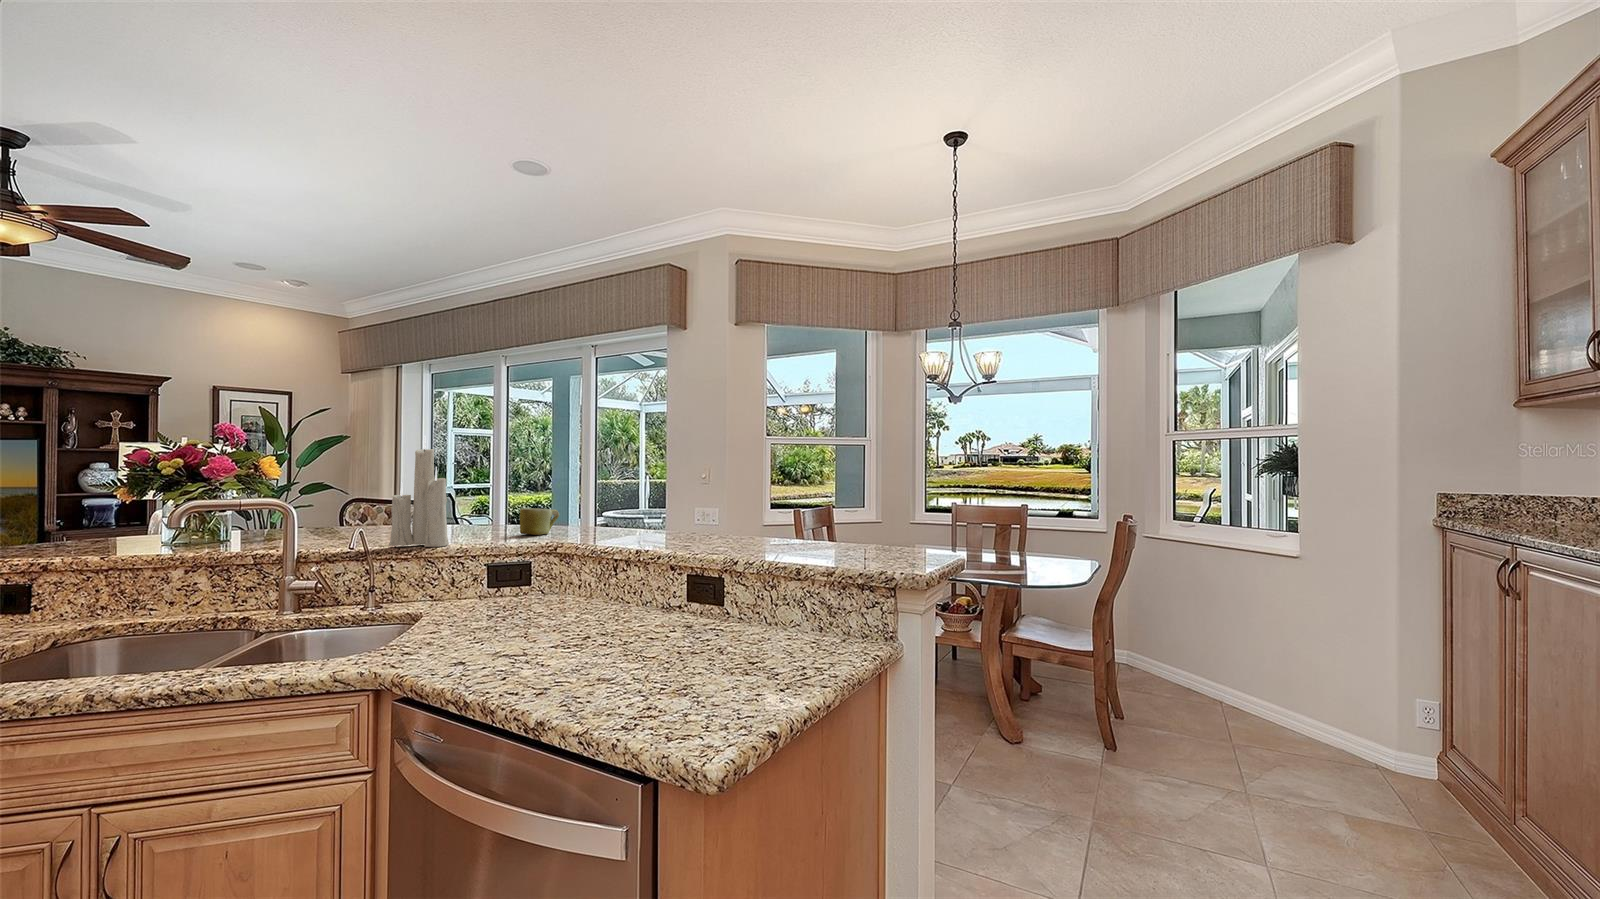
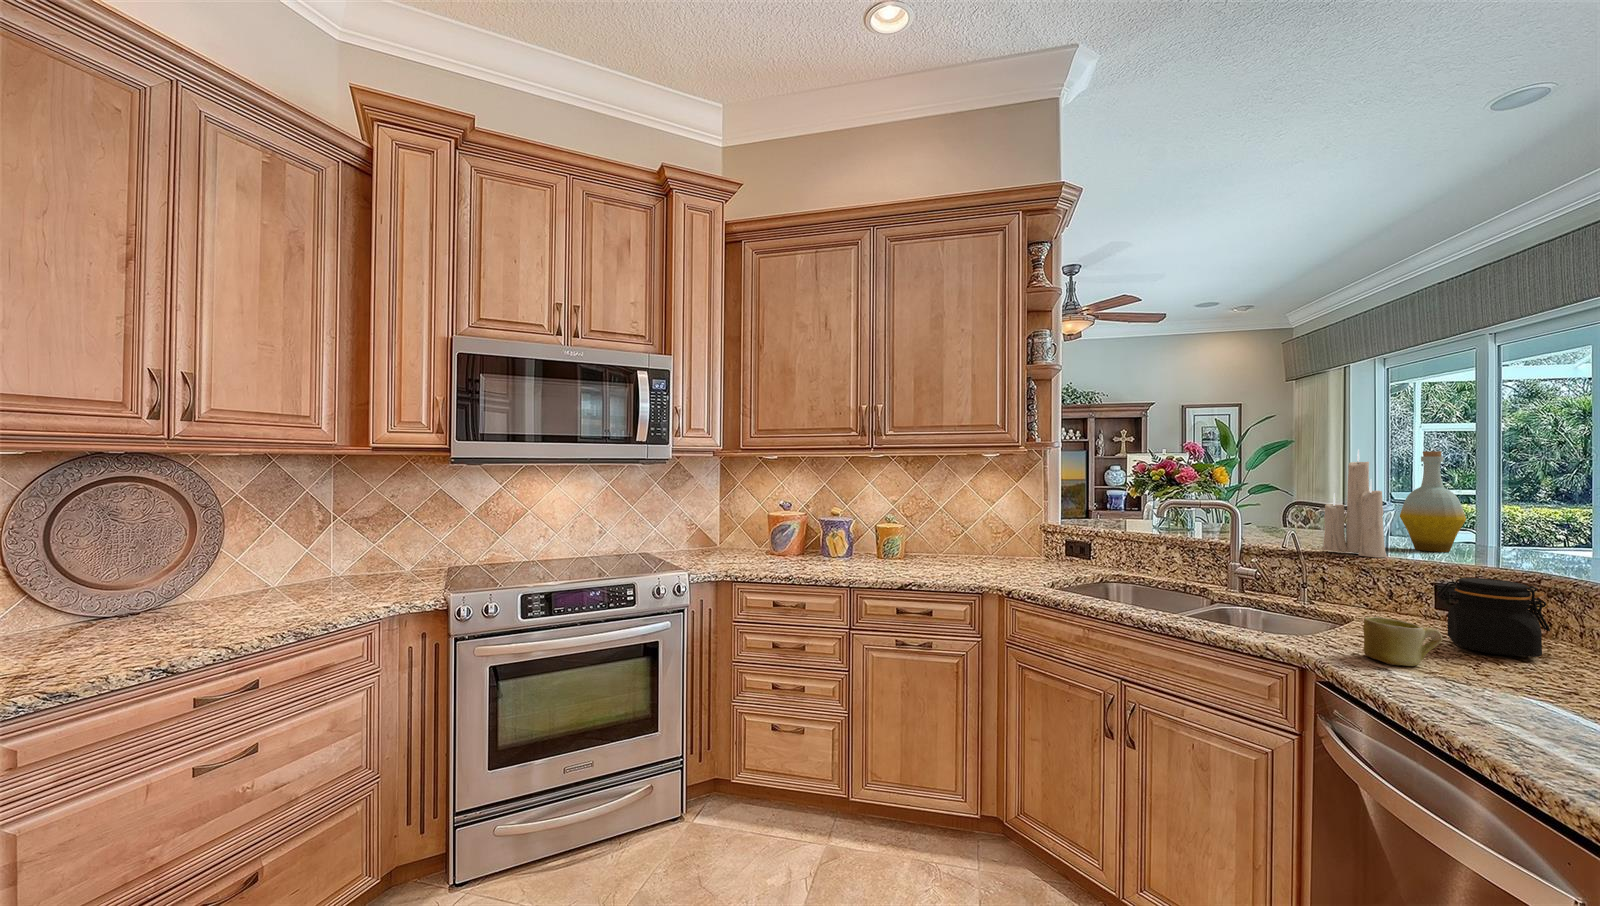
bottle: none [456,441,505,534] -> present [1400,451,1466,552]
mug: present [520,508,559,535] -> present [1363,617,1442,666]
jar: none [496,552,571,621] -> present [1437,578,1550,657]

